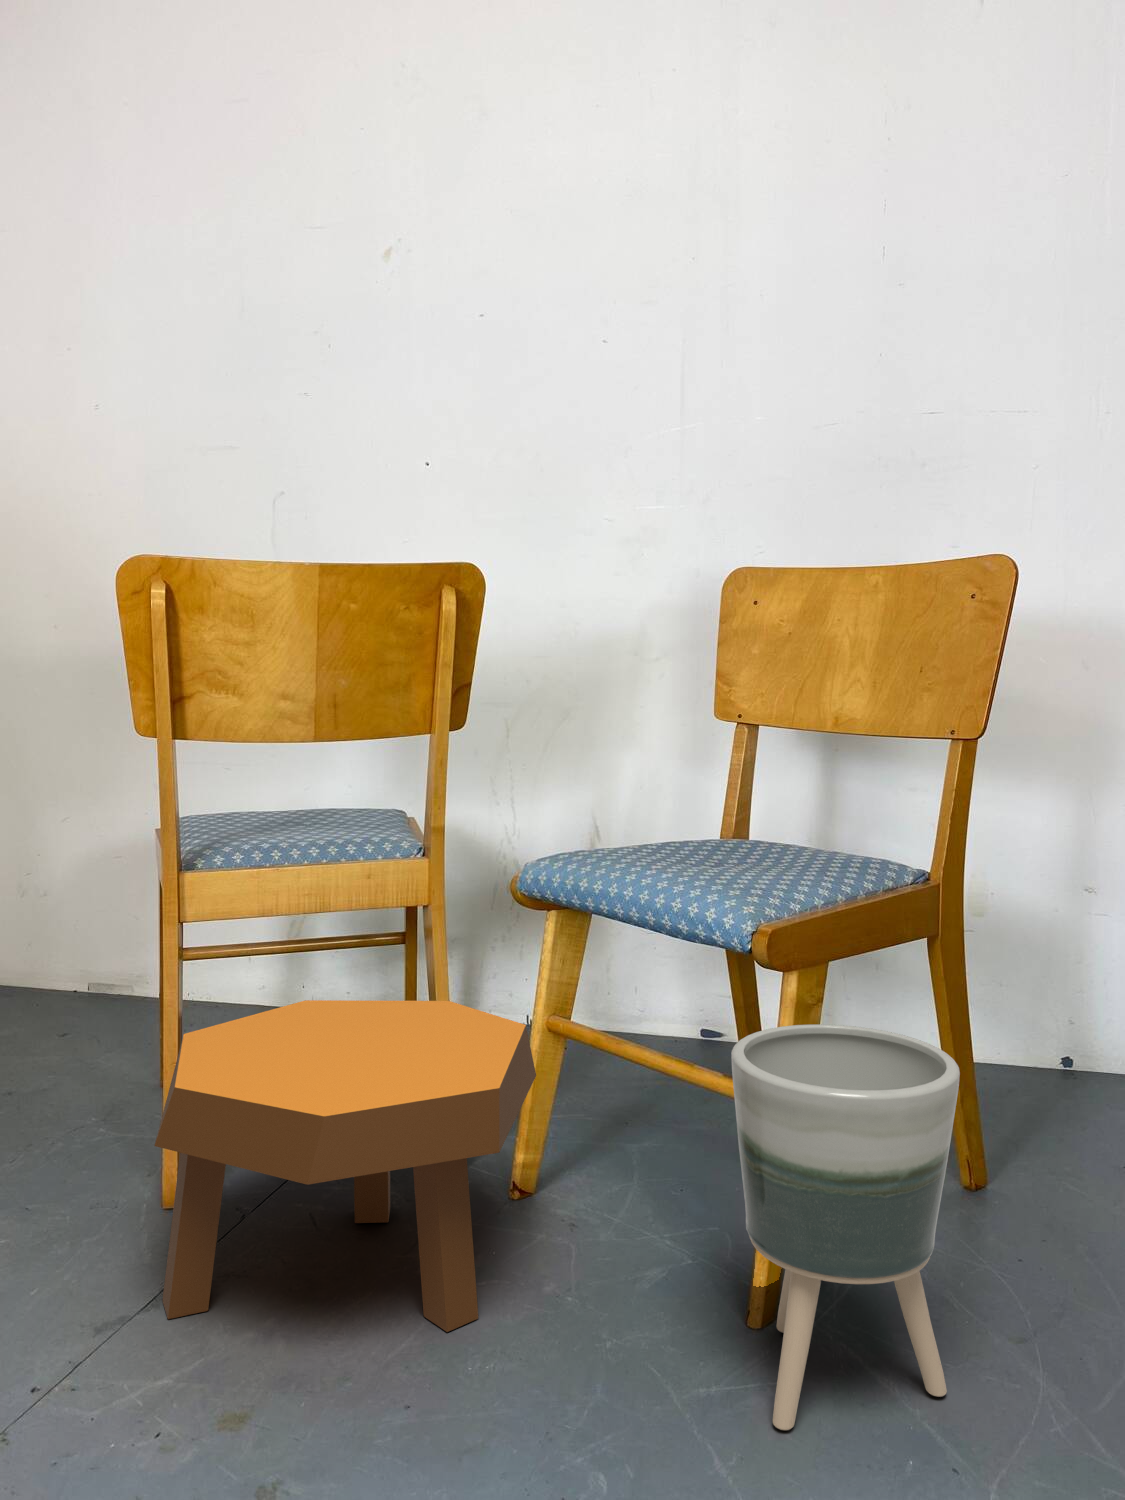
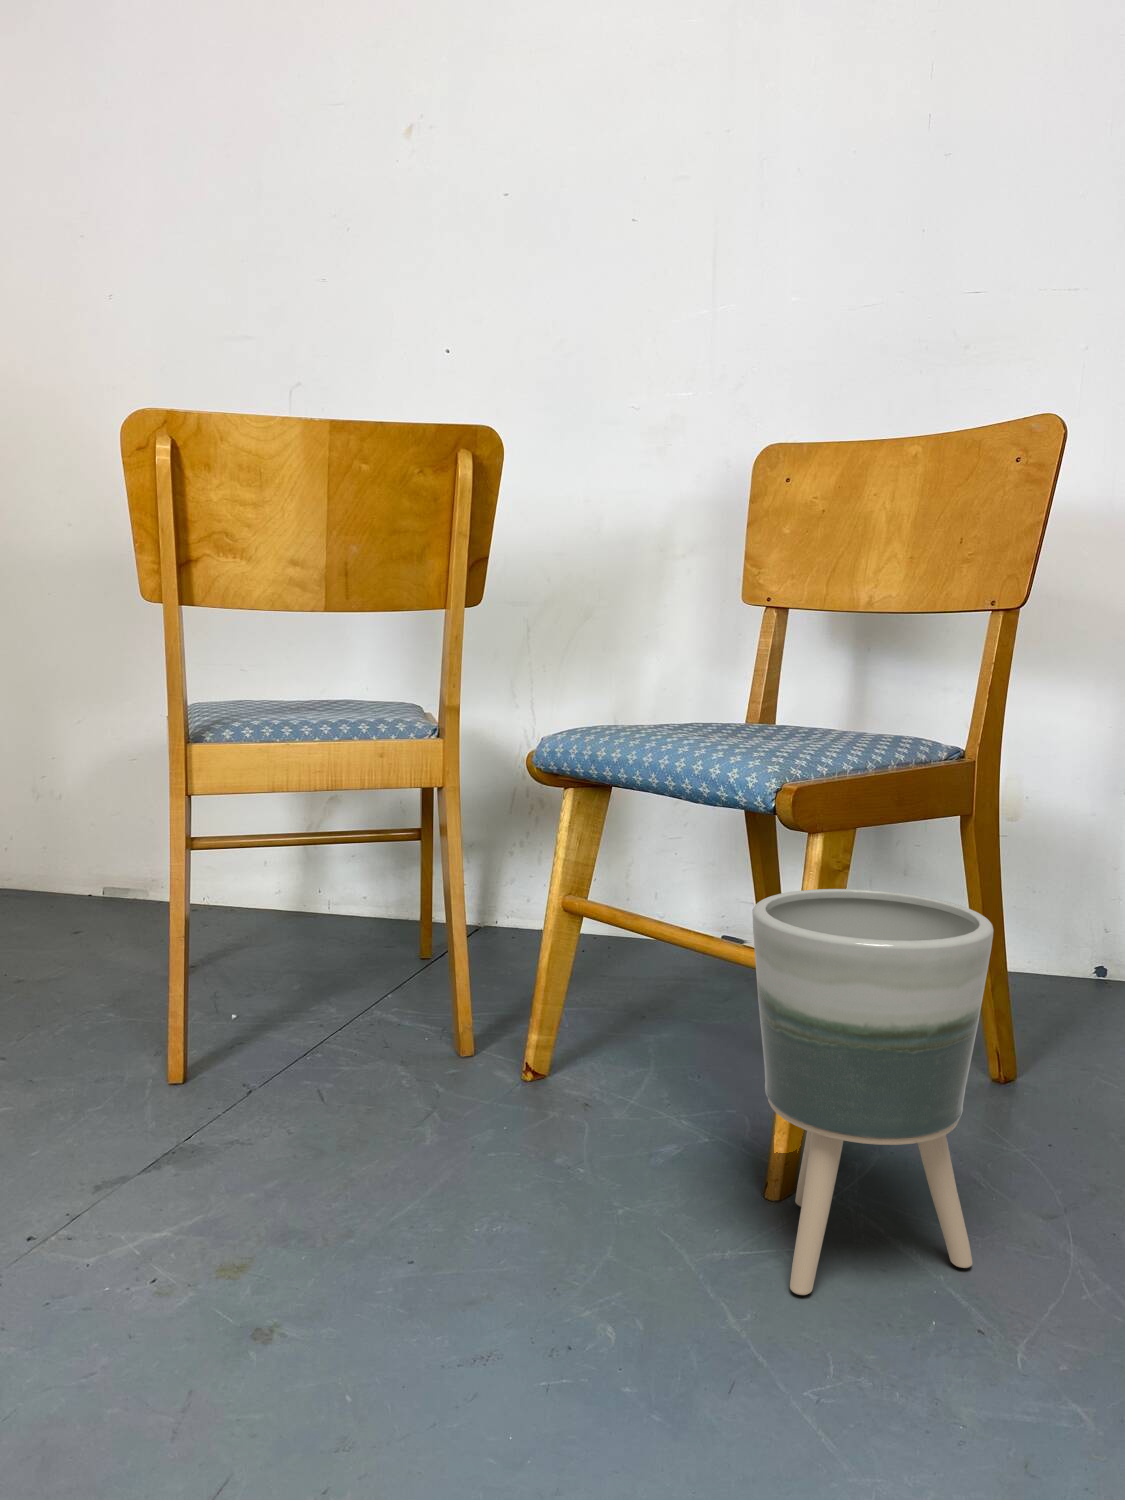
footstool: present [154,1000,536,1332] -> none [155,877,551,1200]

